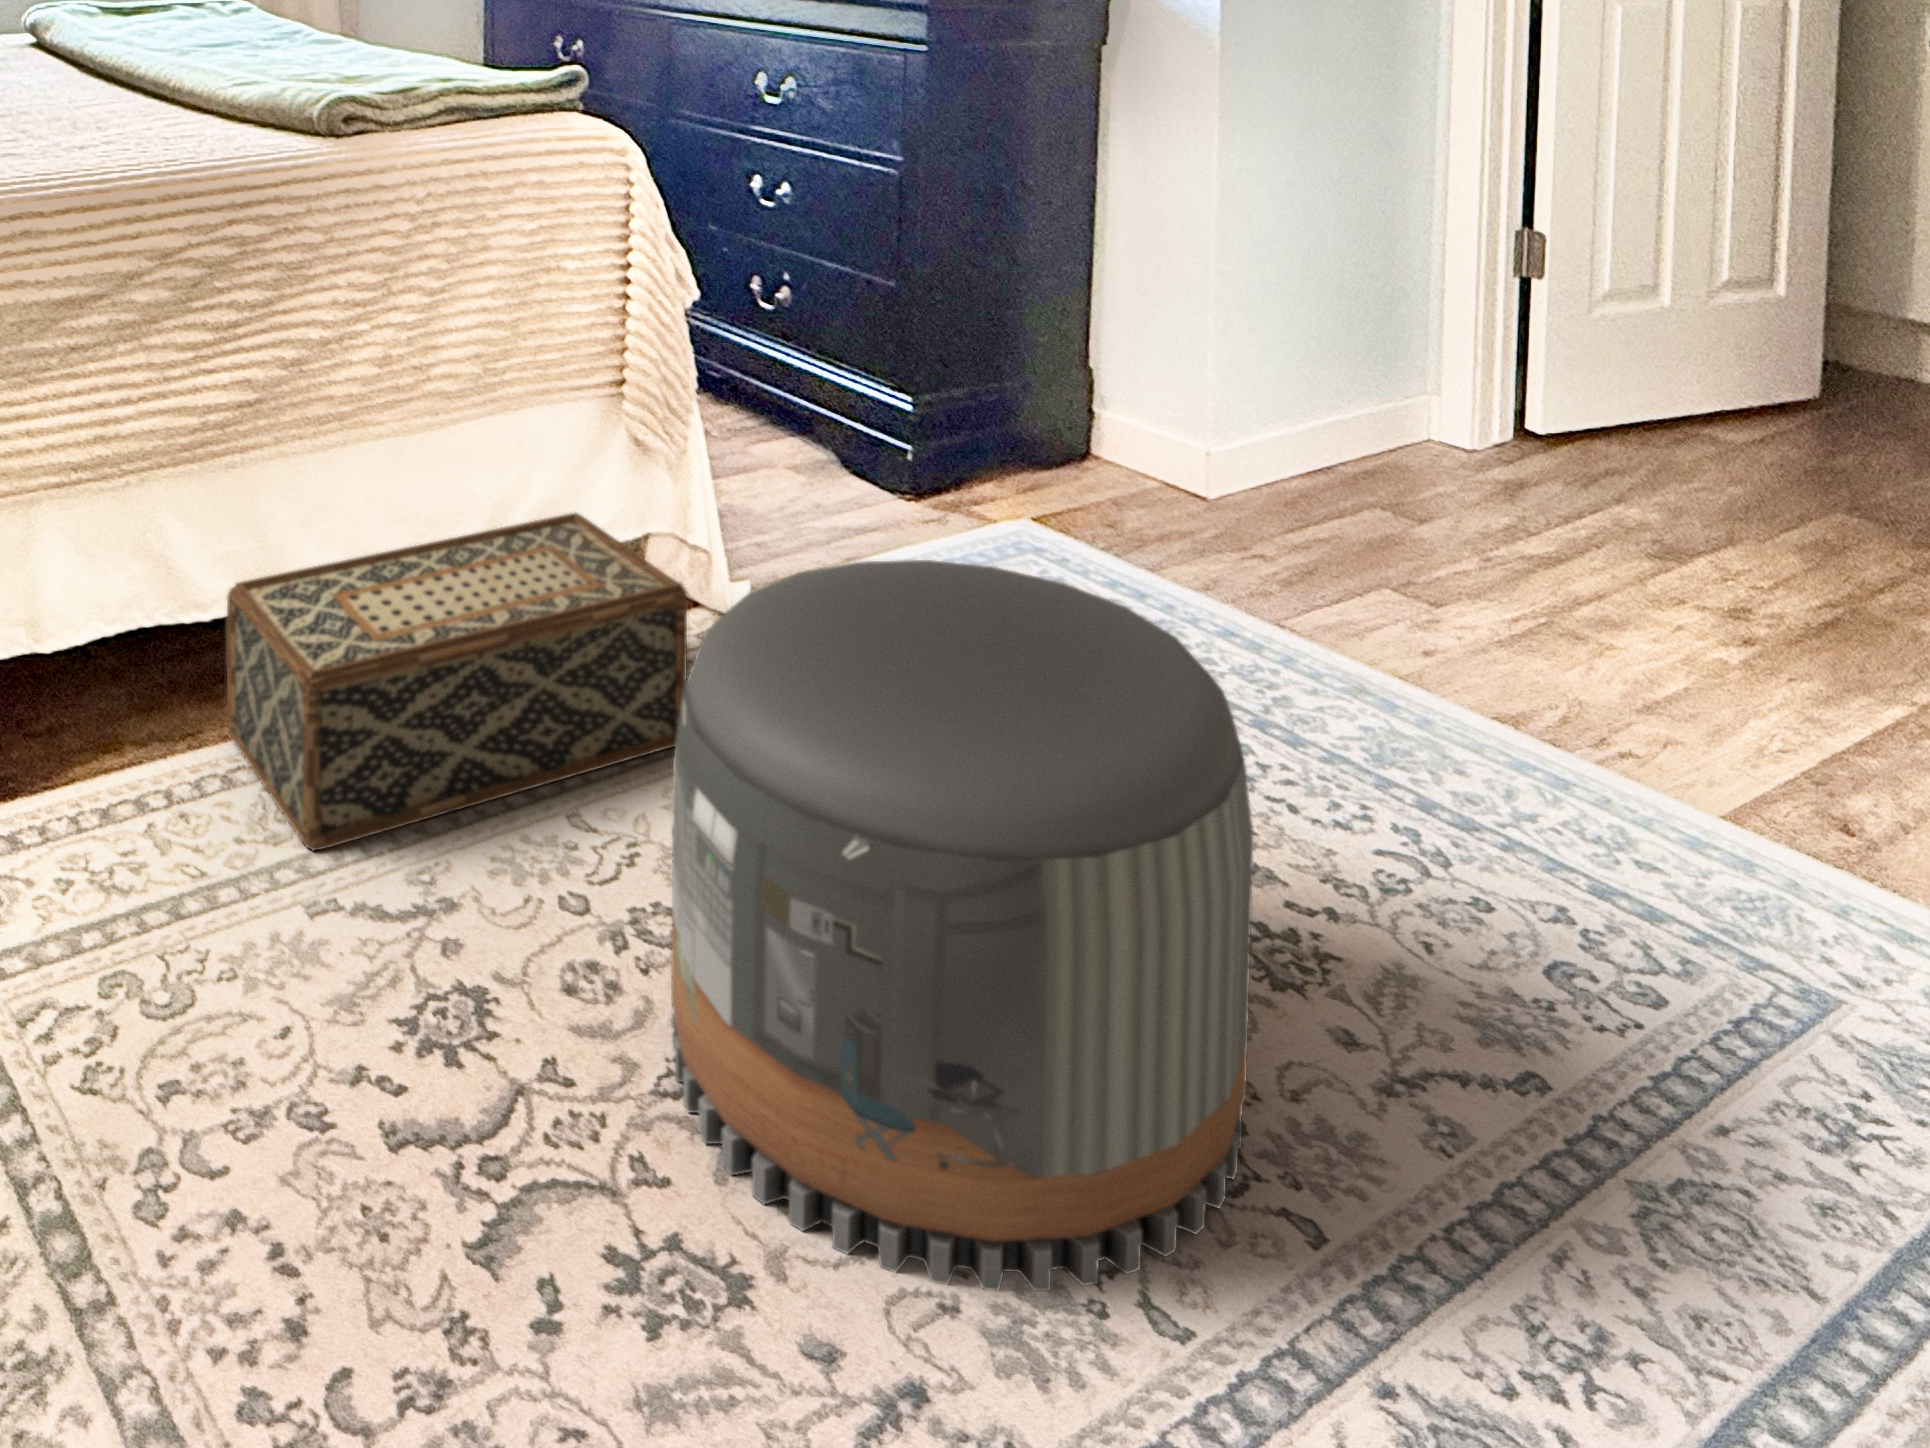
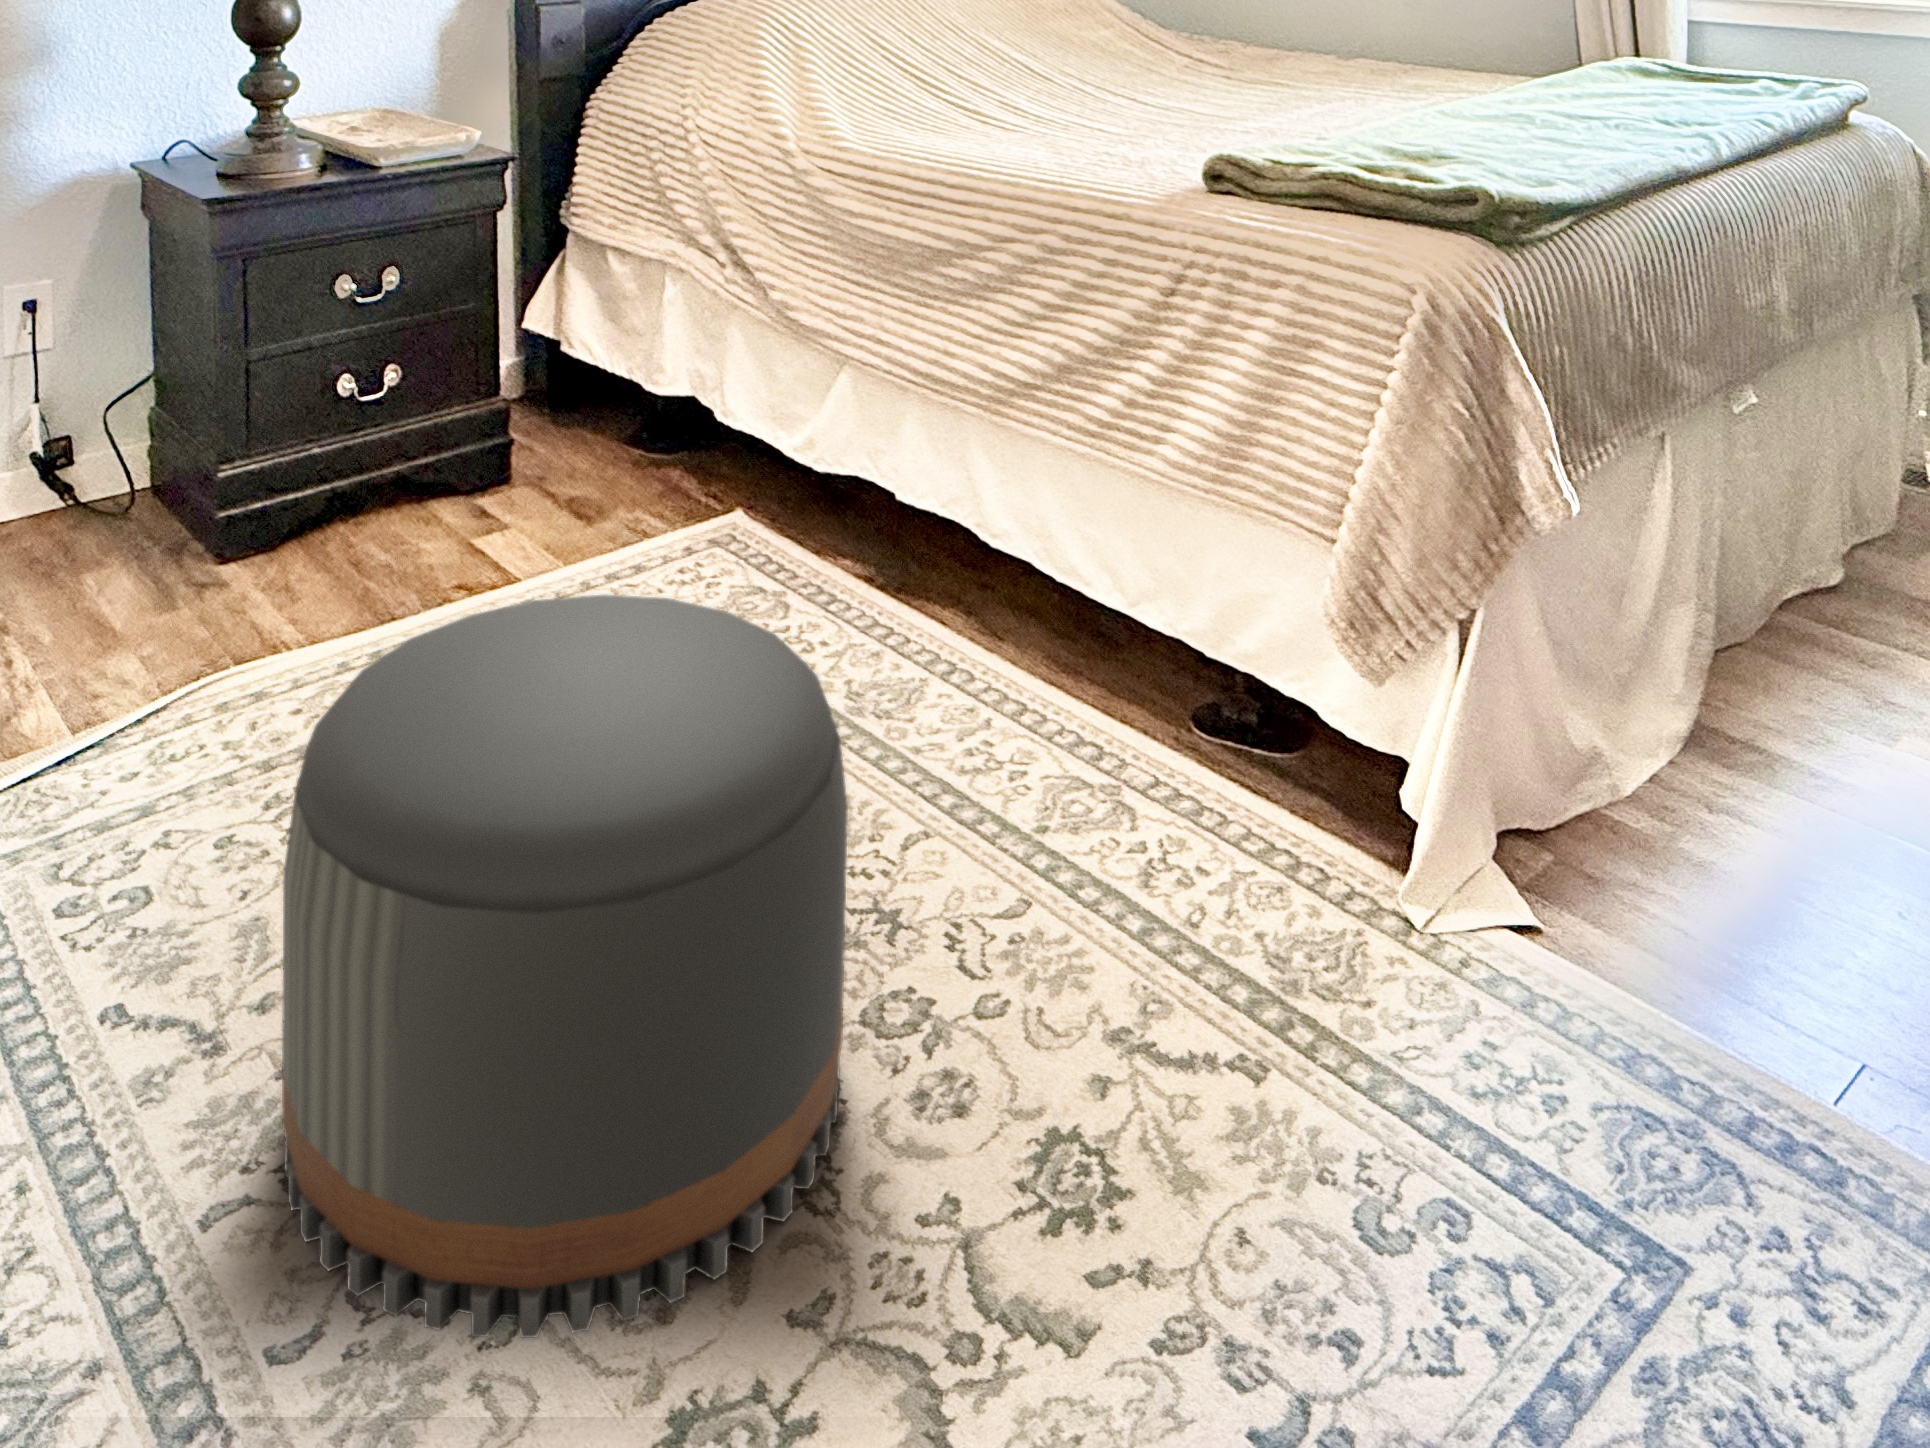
woven basket: present [227,513,687,851] -> none [844,532,1268,910]

